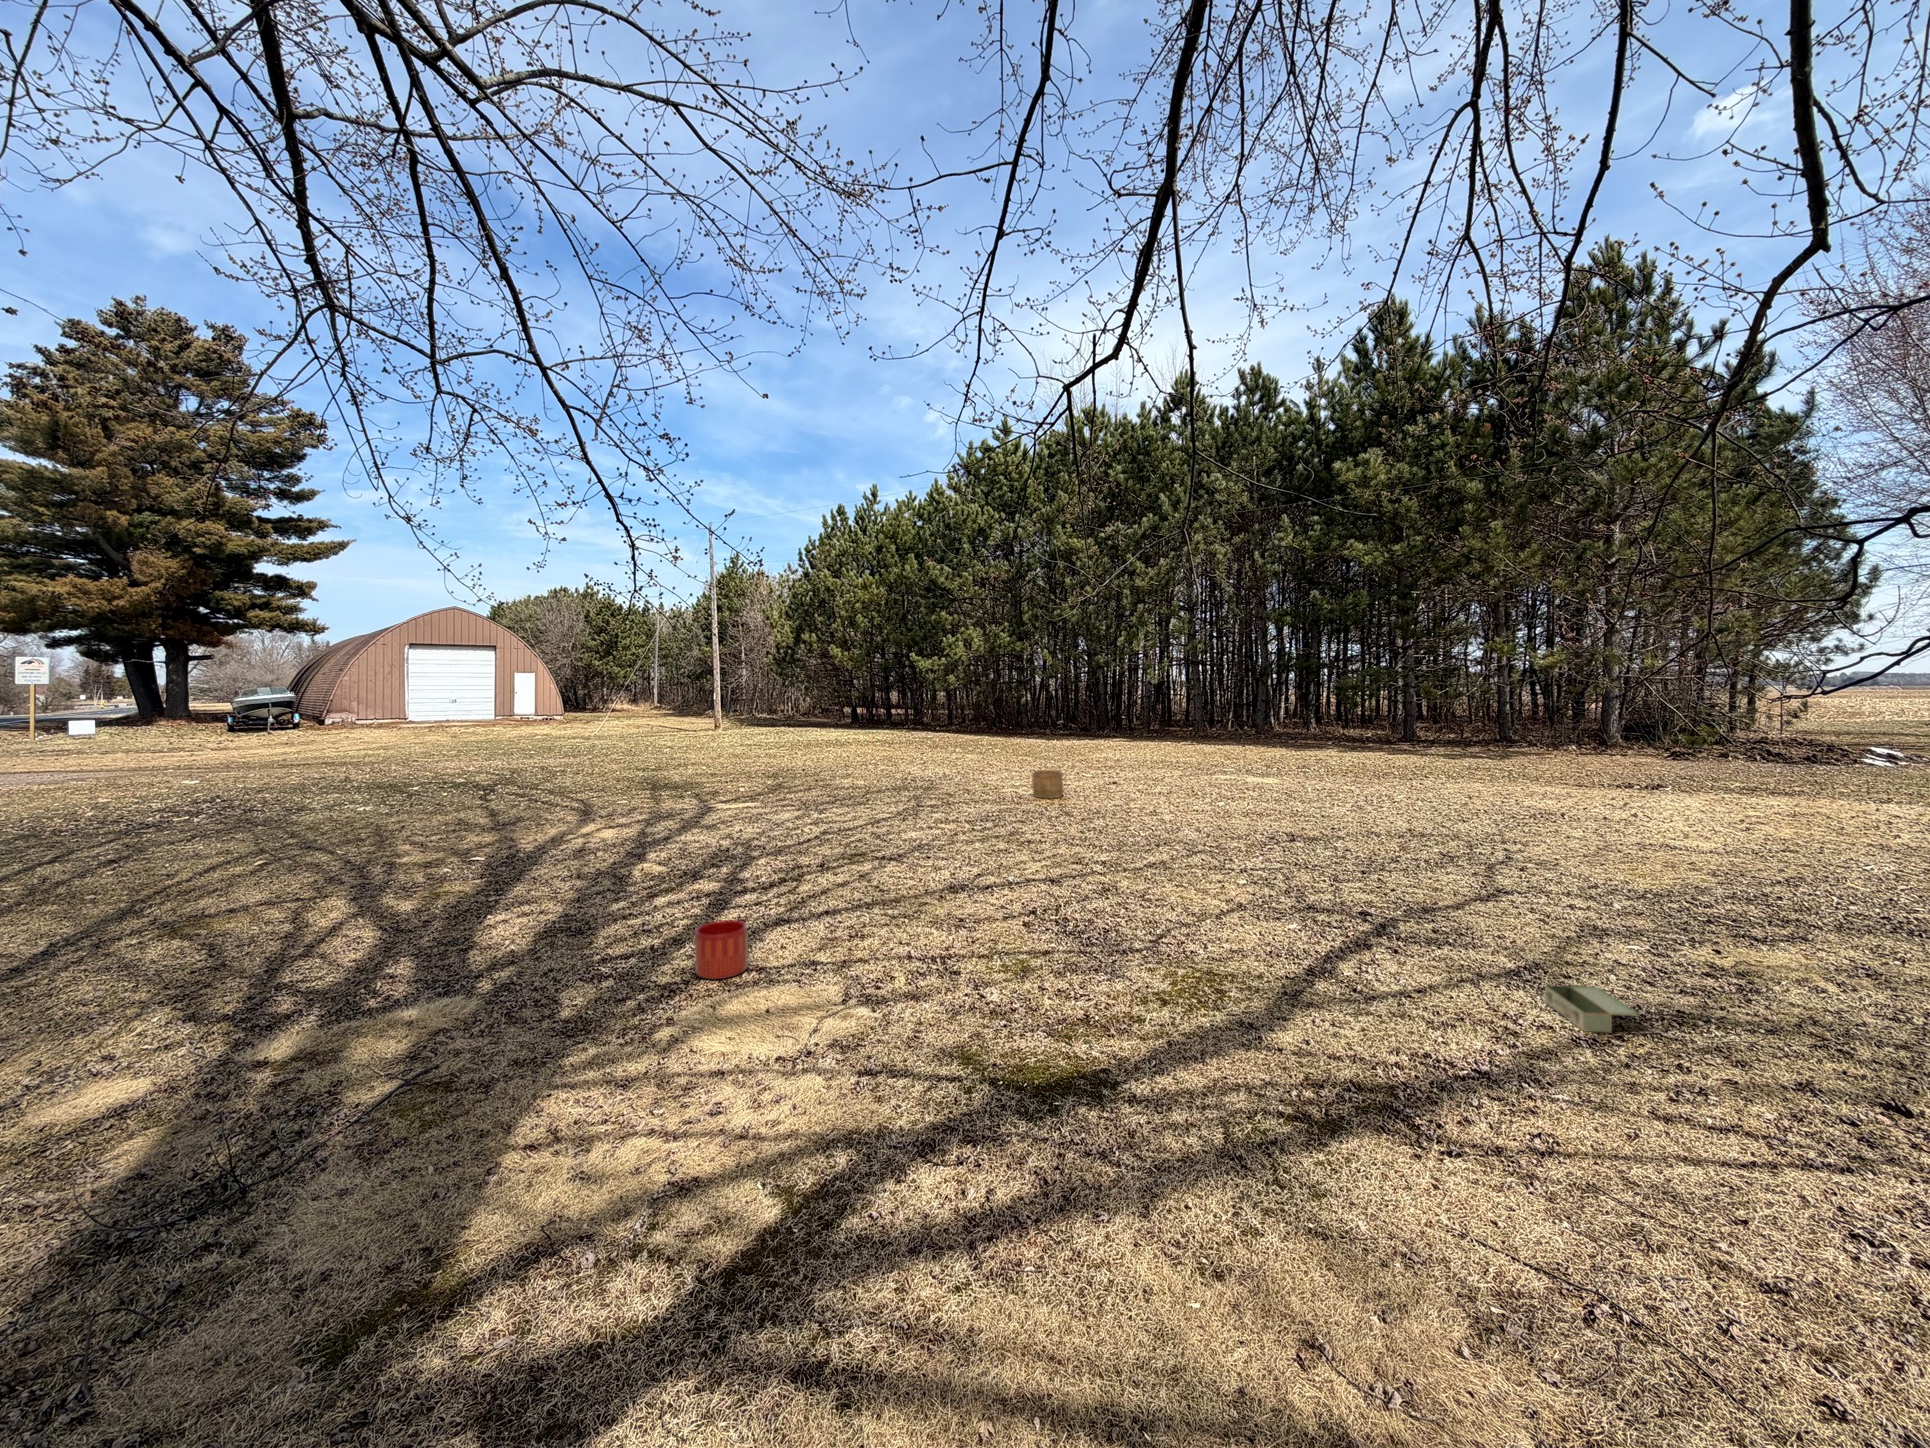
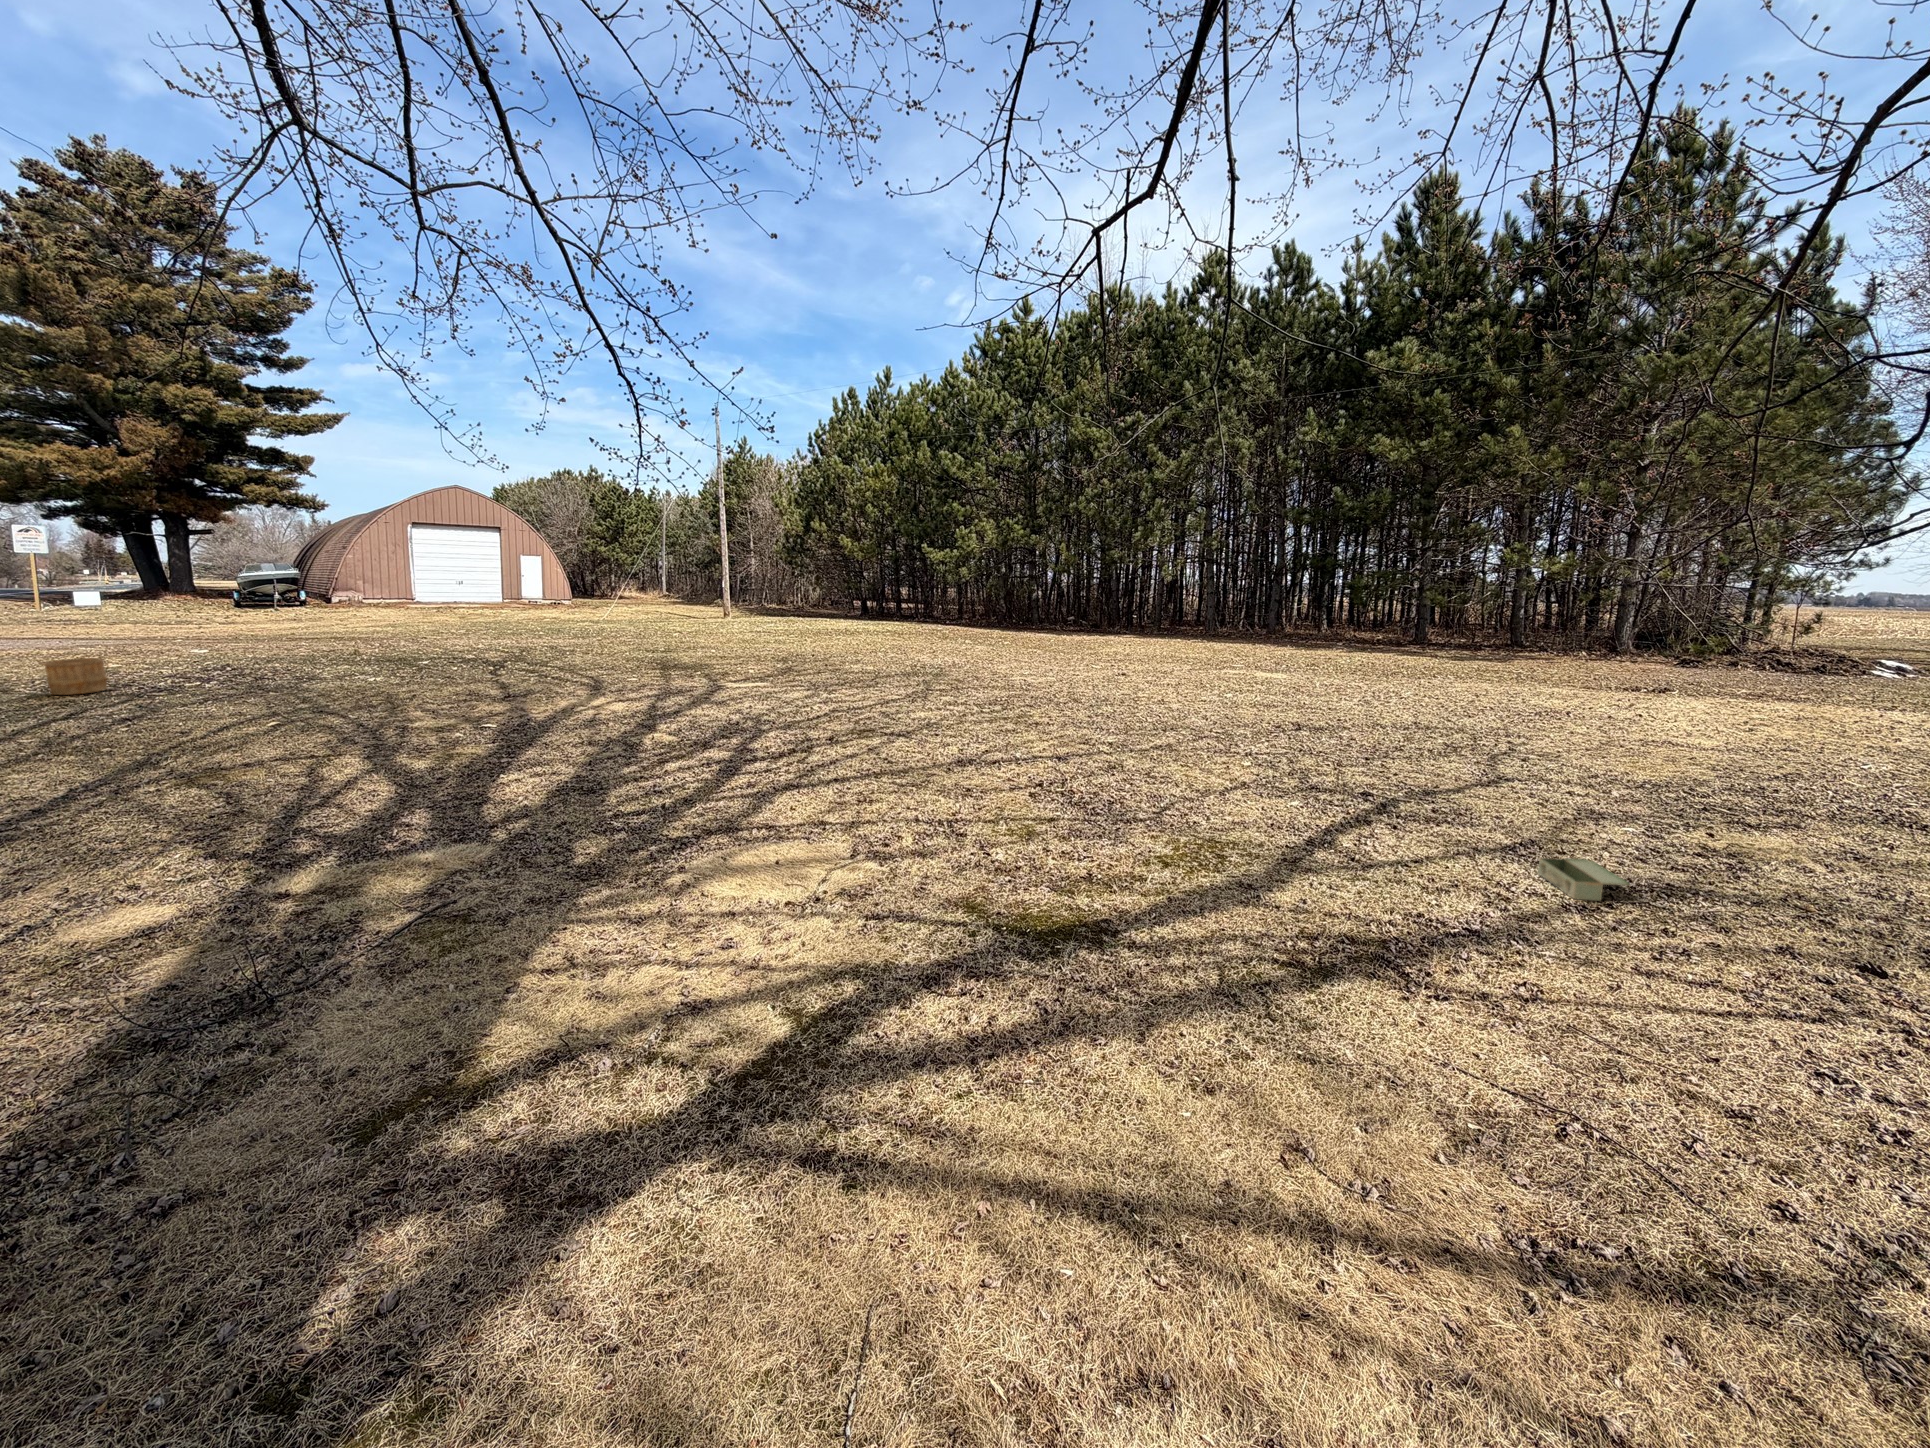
wooden bucket: present [1032,770,1063,799] -> present [43,658,107,695]
planter: present [695,920,748,979] -> none [705,779,758,834]

